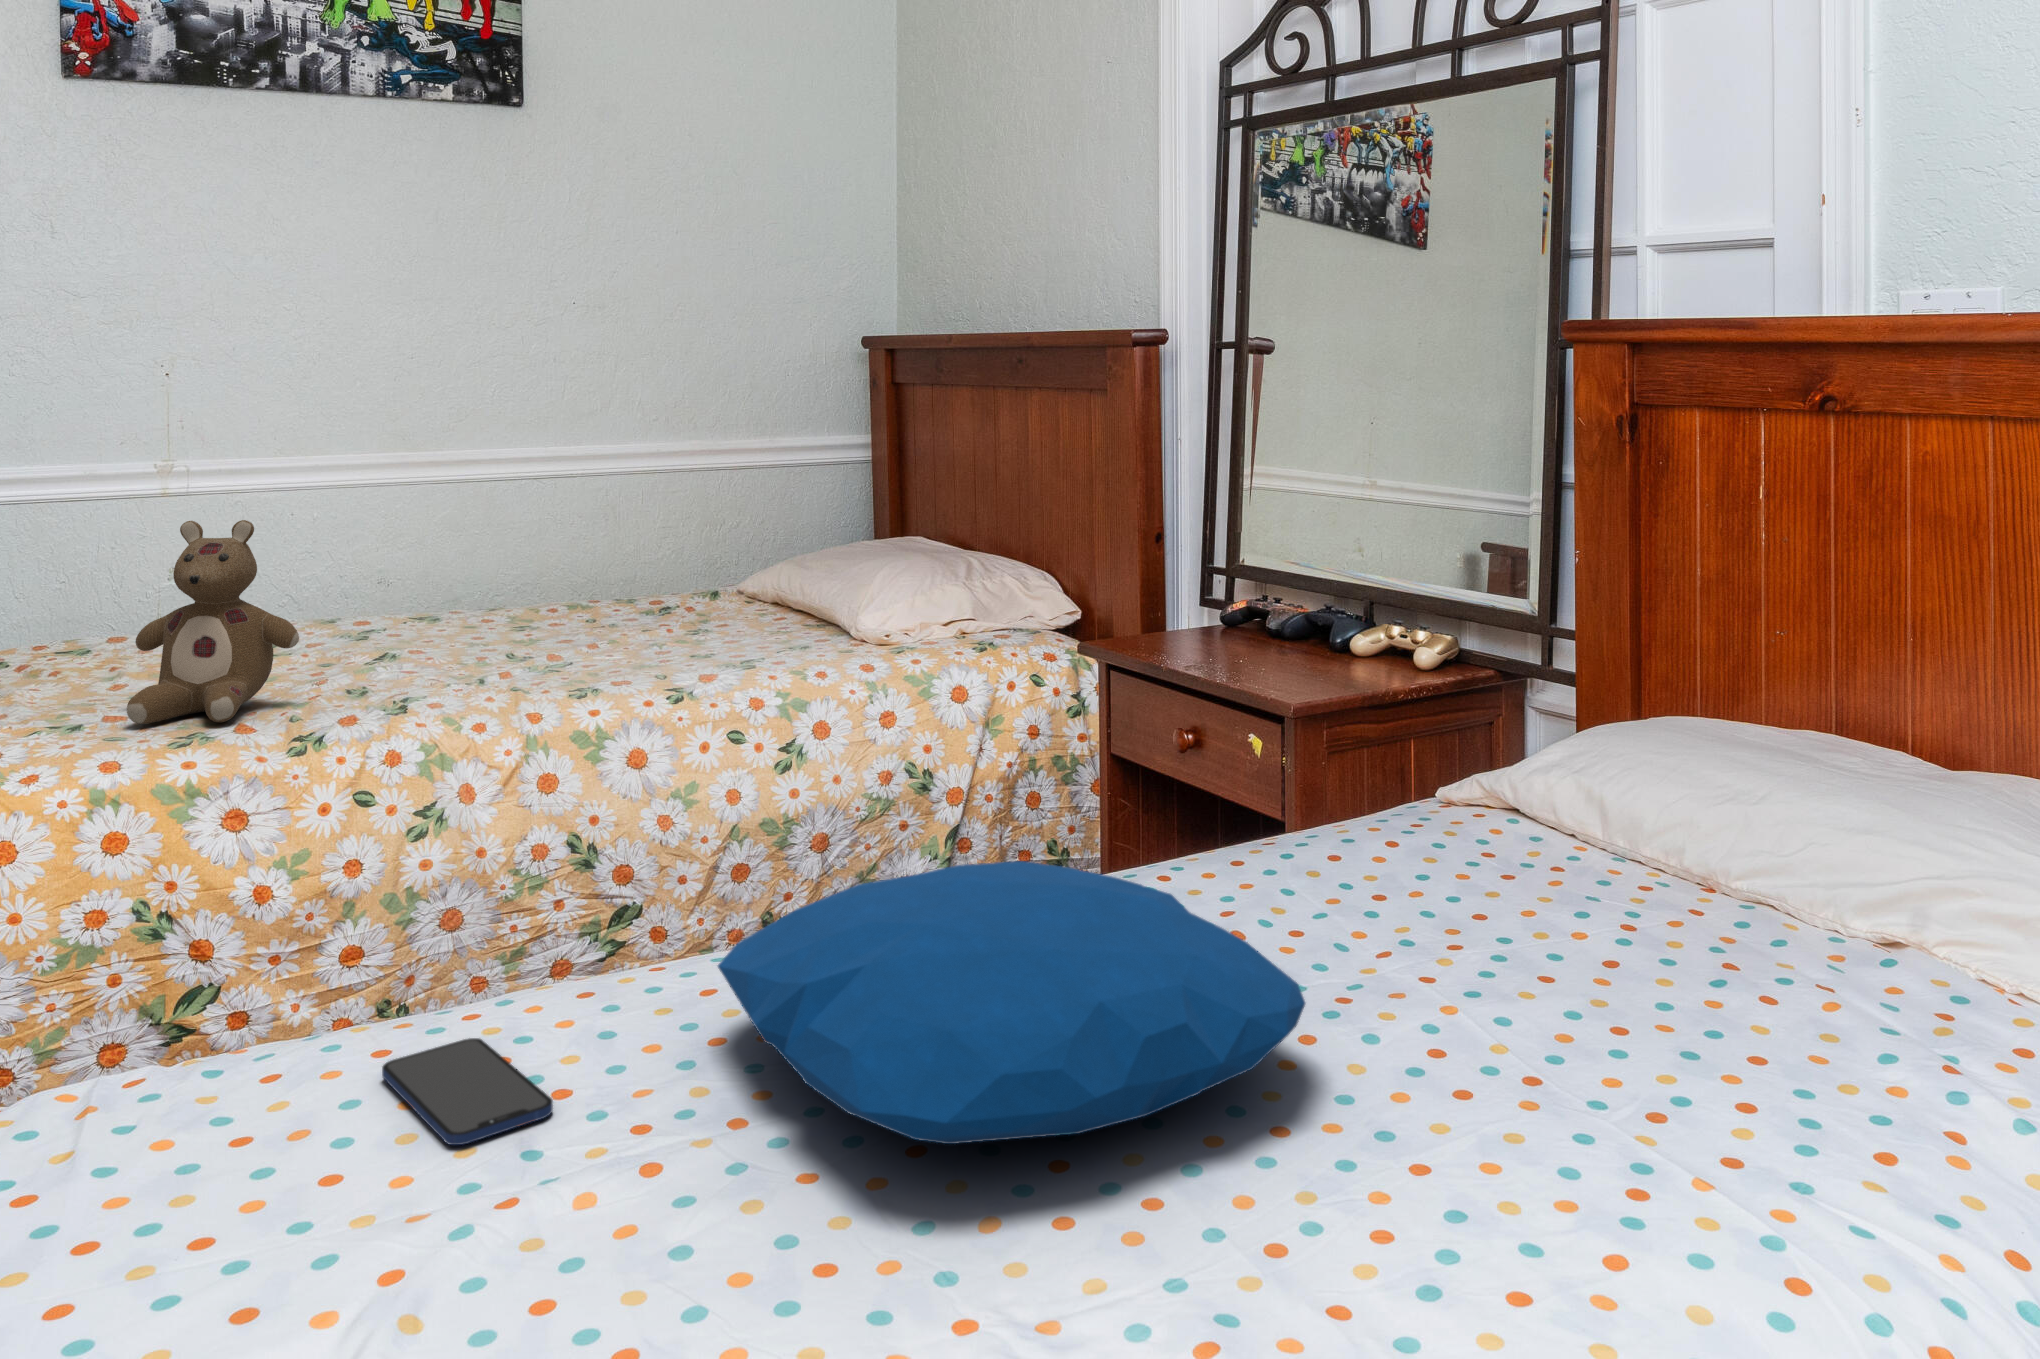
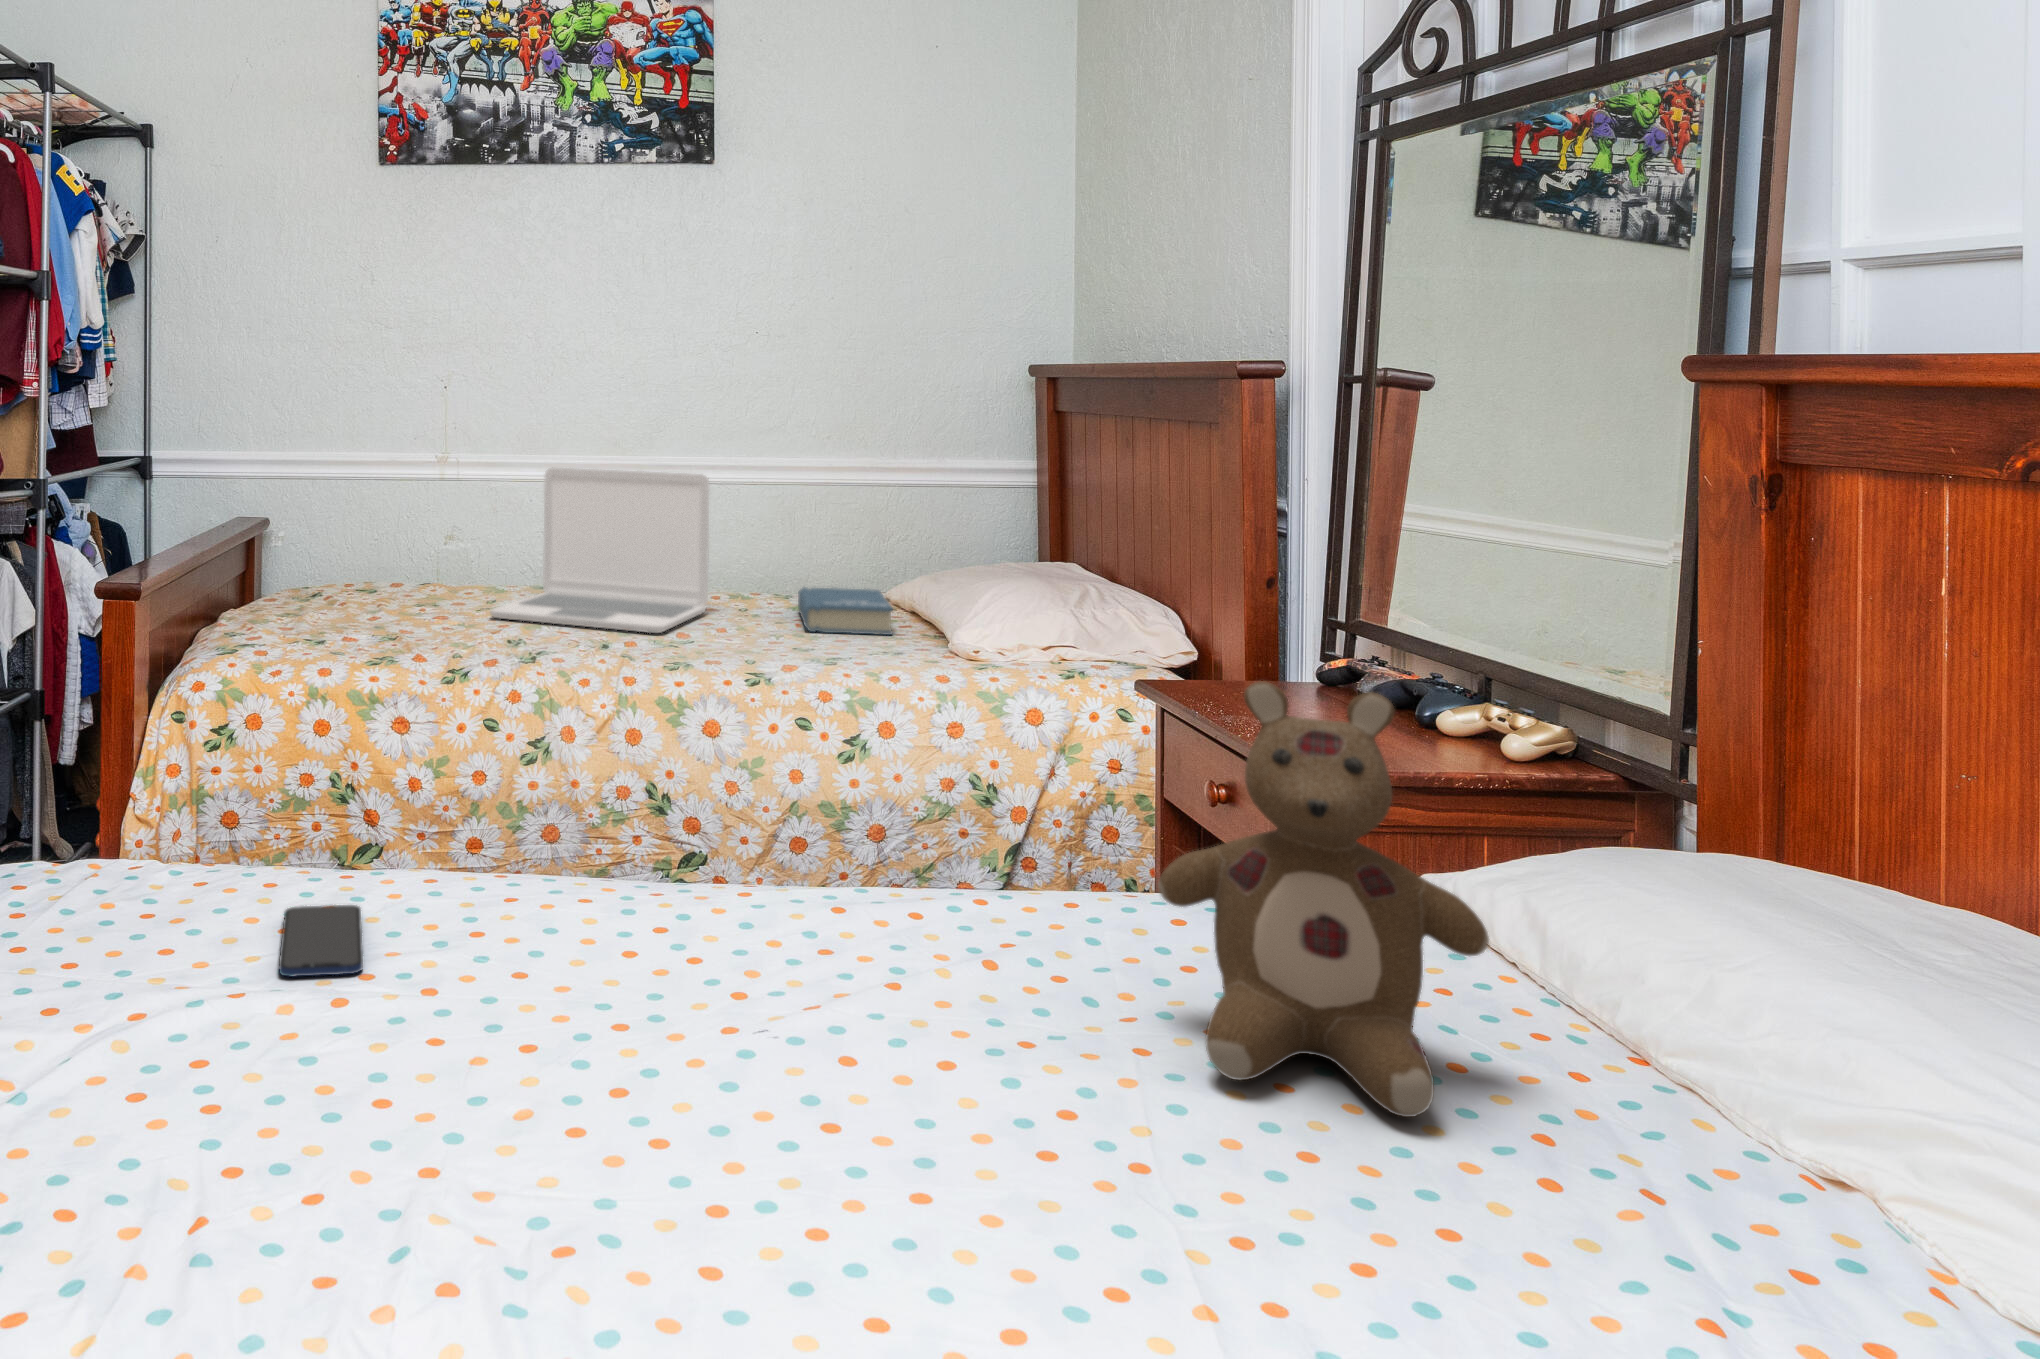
laptop: none [291,471,564,668] -> present [490,467,709,633]
stuffed bear: present [127,520,299,724] -> present [1158,681,1489,1117]
book: none [662,586,784,639] -> present [798,588,893,635]
pillow: present [718,861,1305,1144] -> none [493,851,985,1103]

